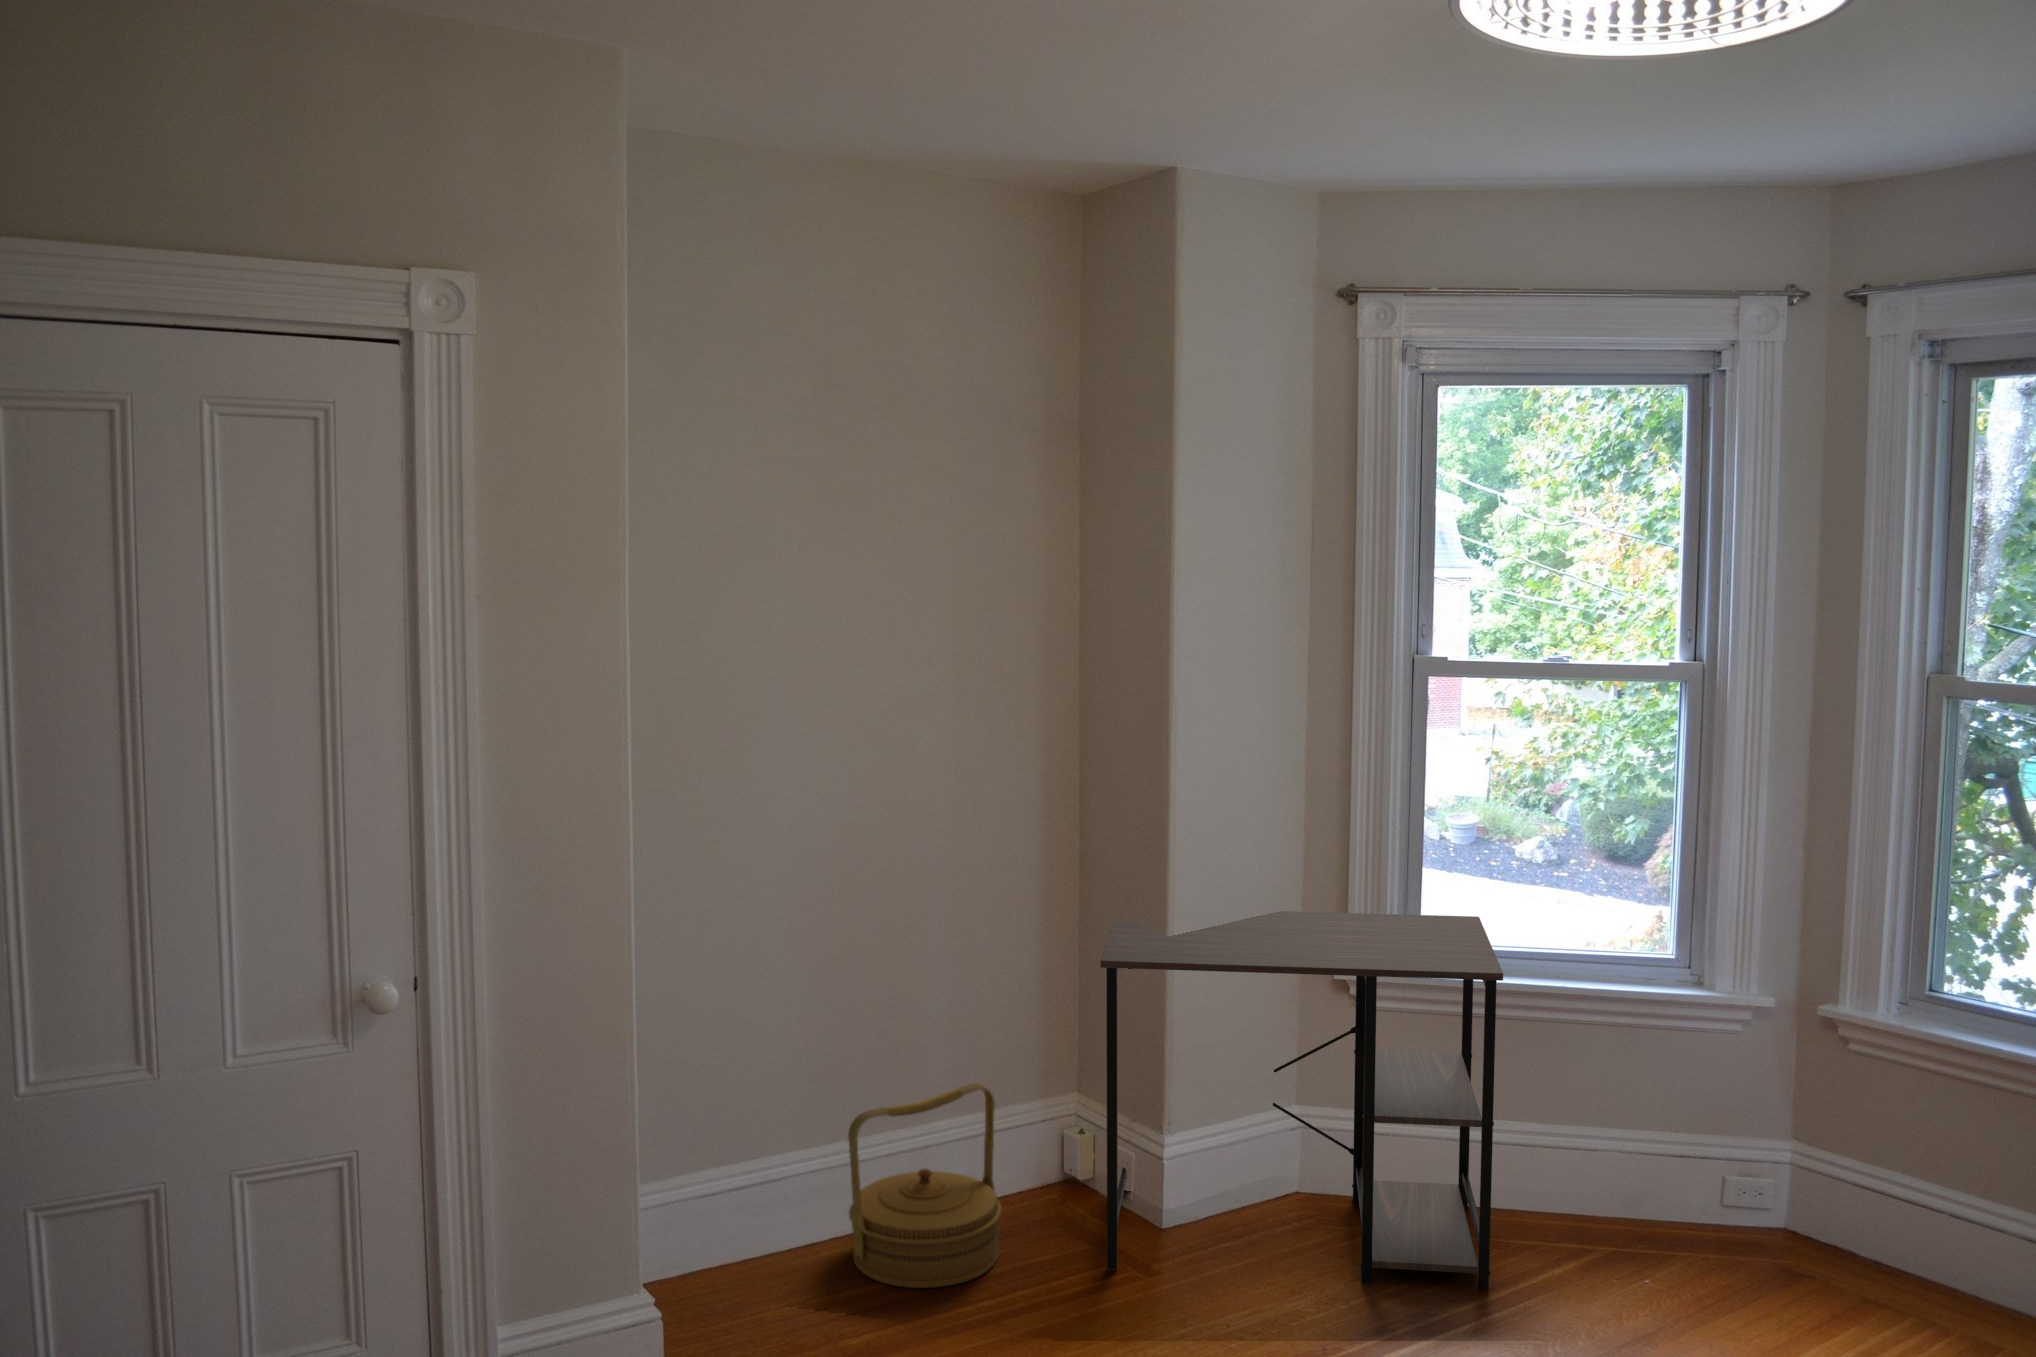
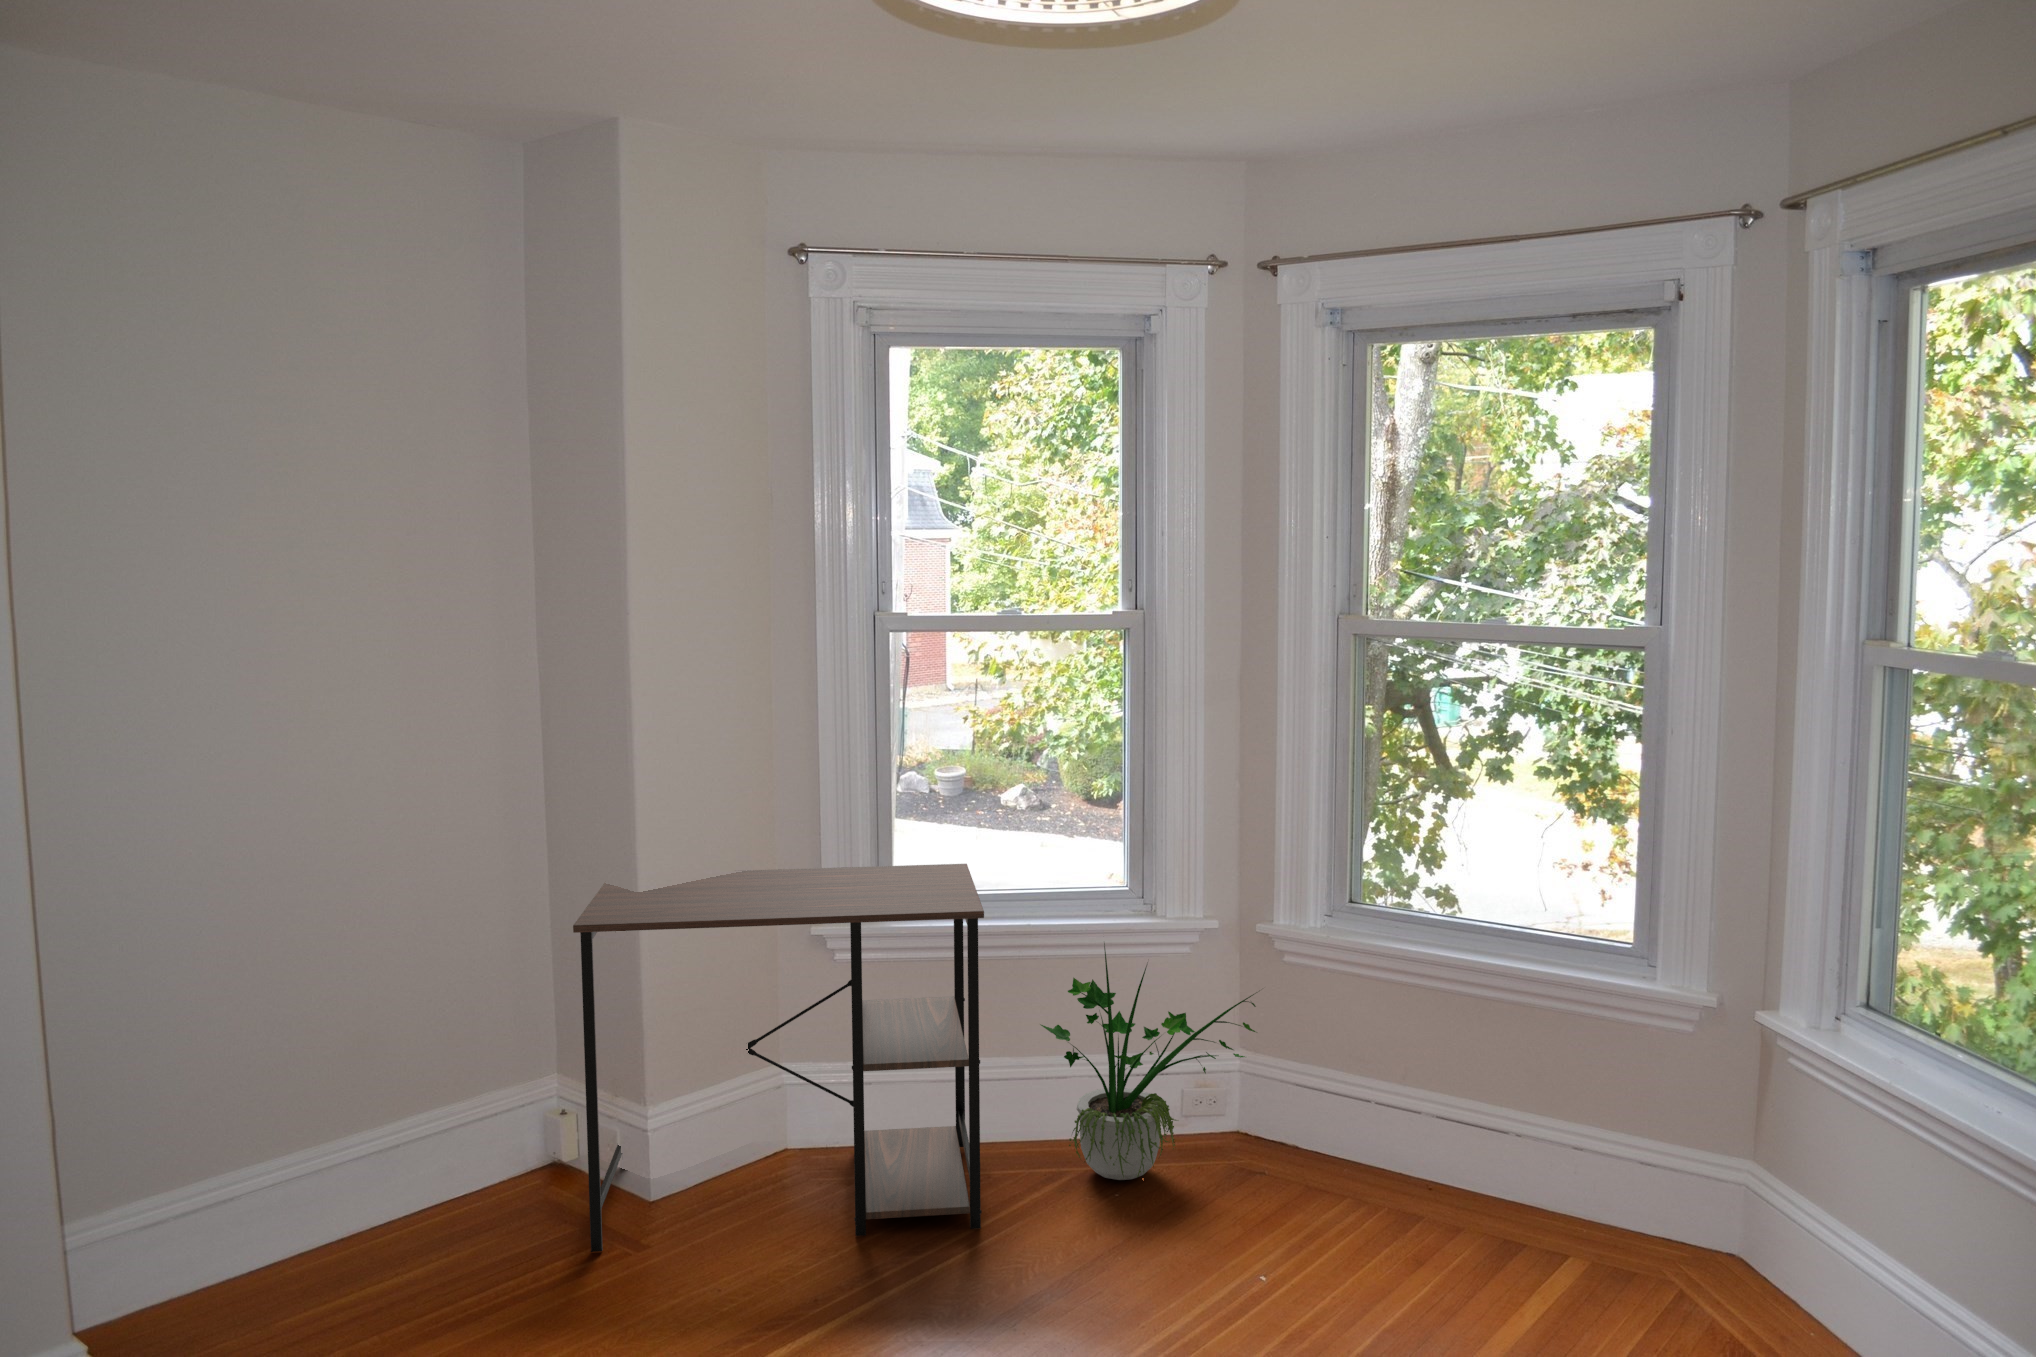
potted plant: none [1554,1000,1812,1260] -> present [1041,944,1256,1180]
woven basket: present [848,1084,1001,1288] -> none [287,1068,476,1301]

